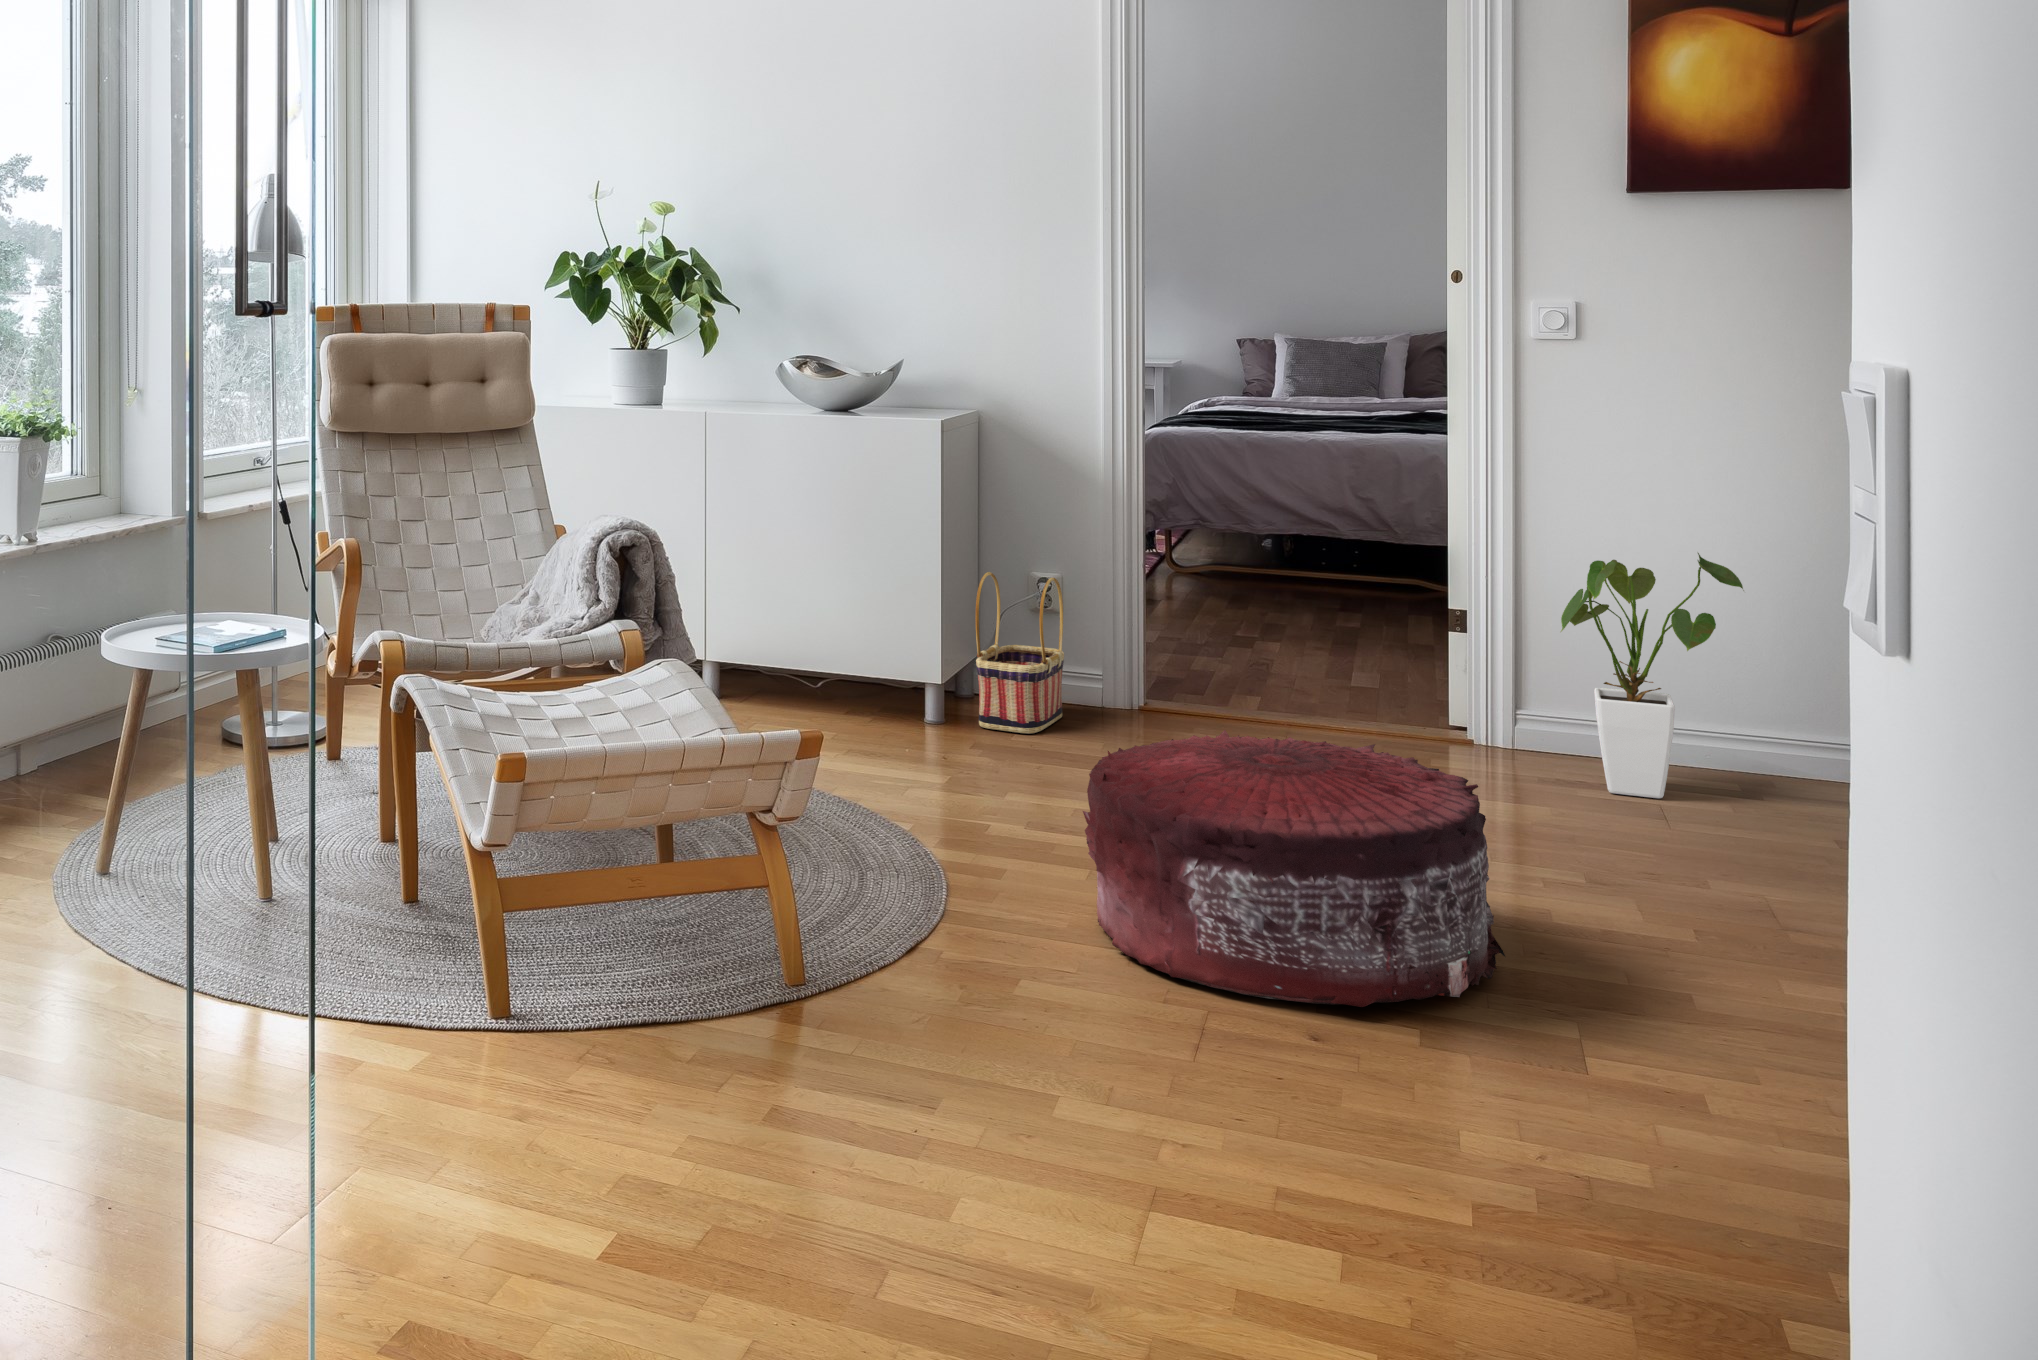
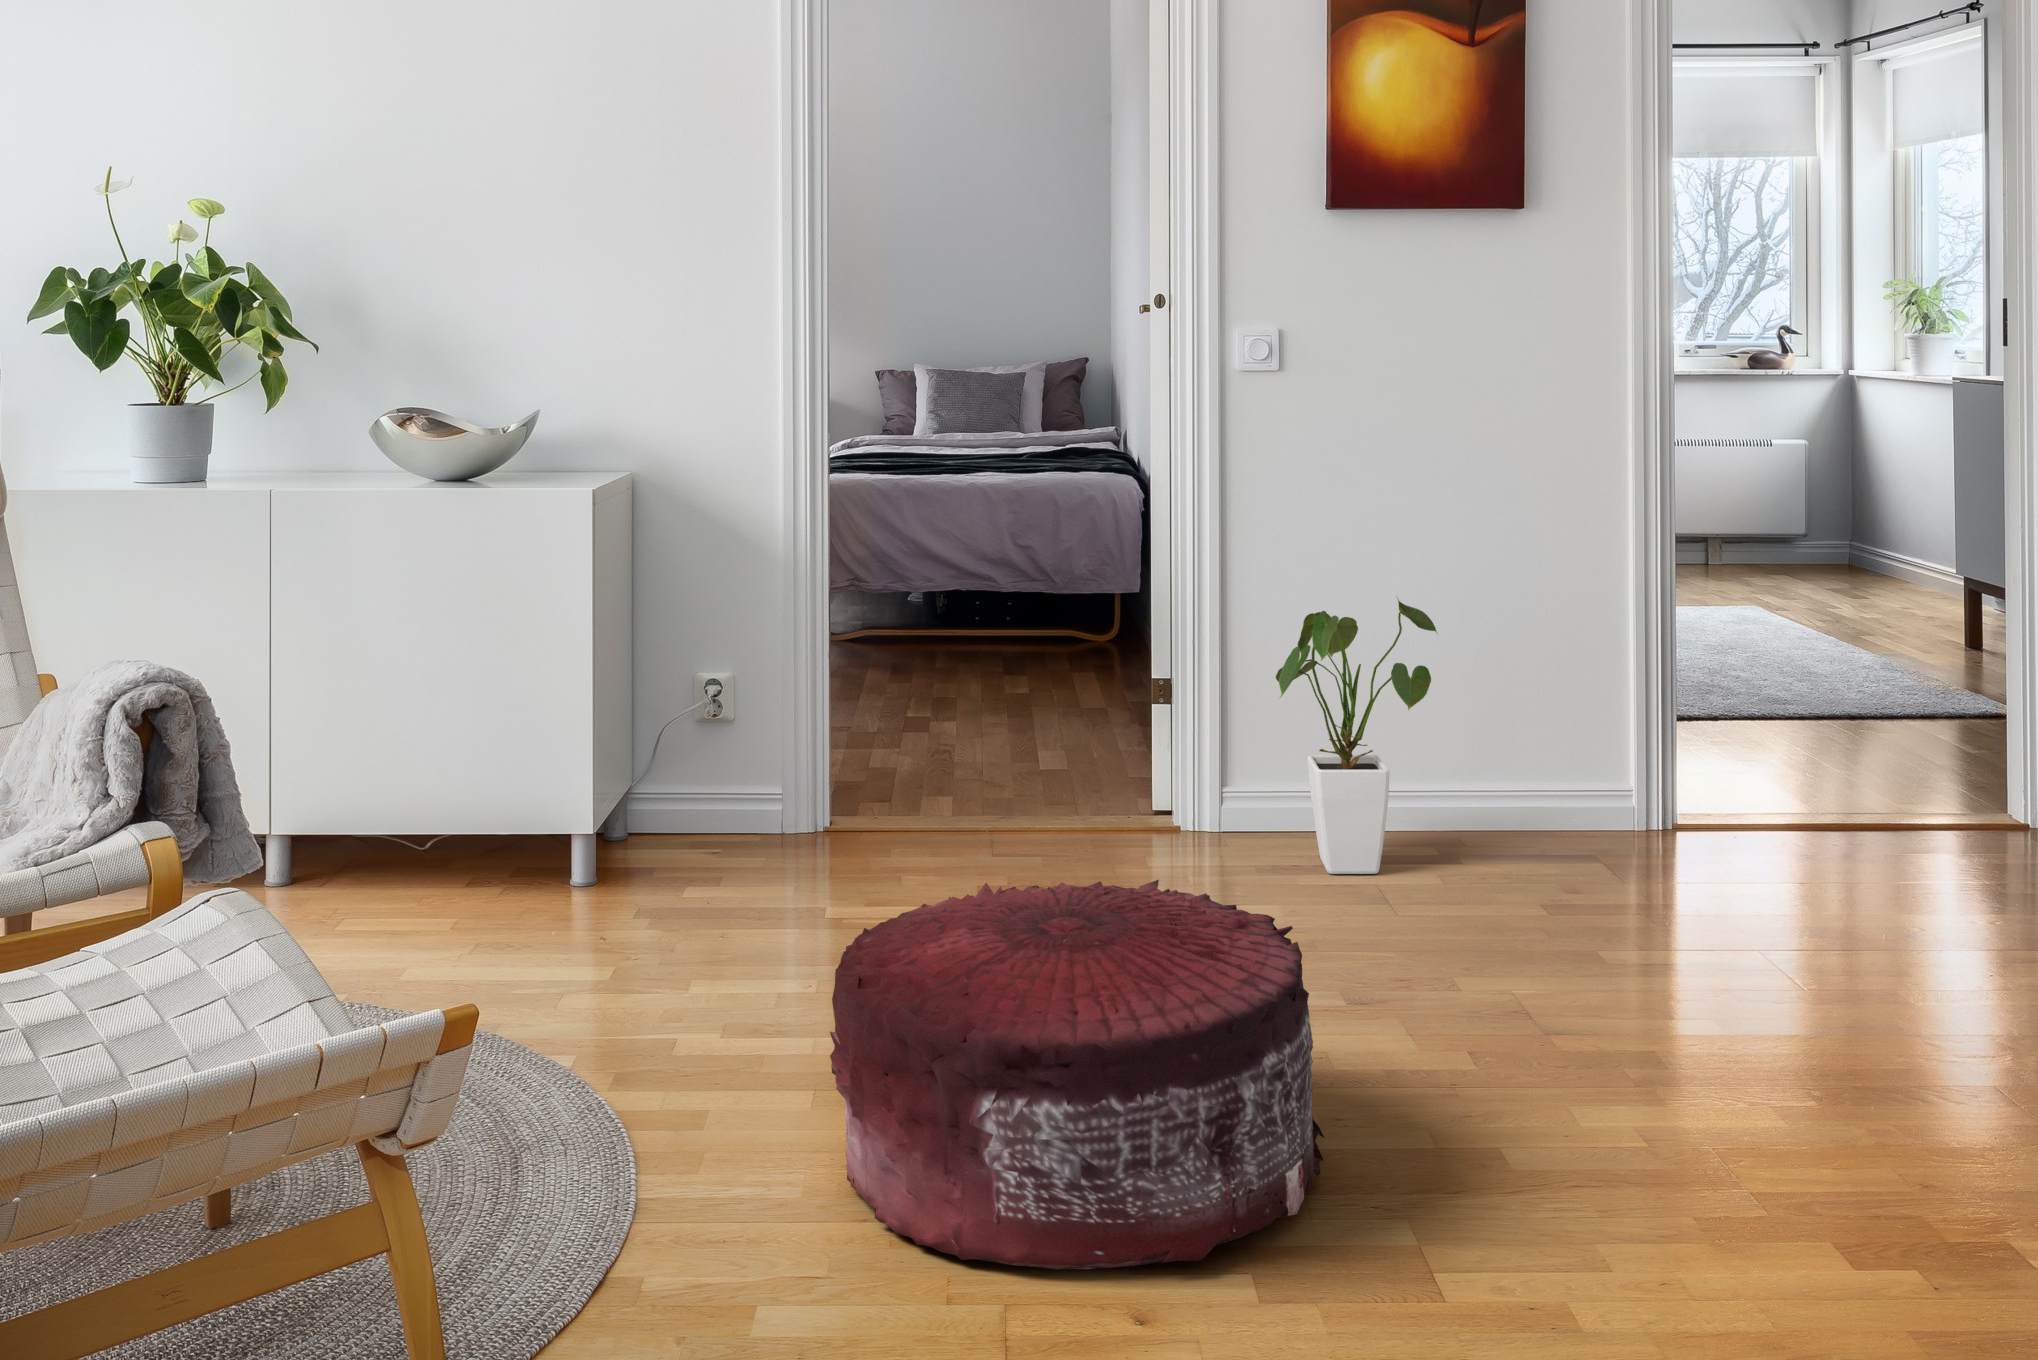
basket: present [975,572,1064,733] -> none [635,678,739,883]

